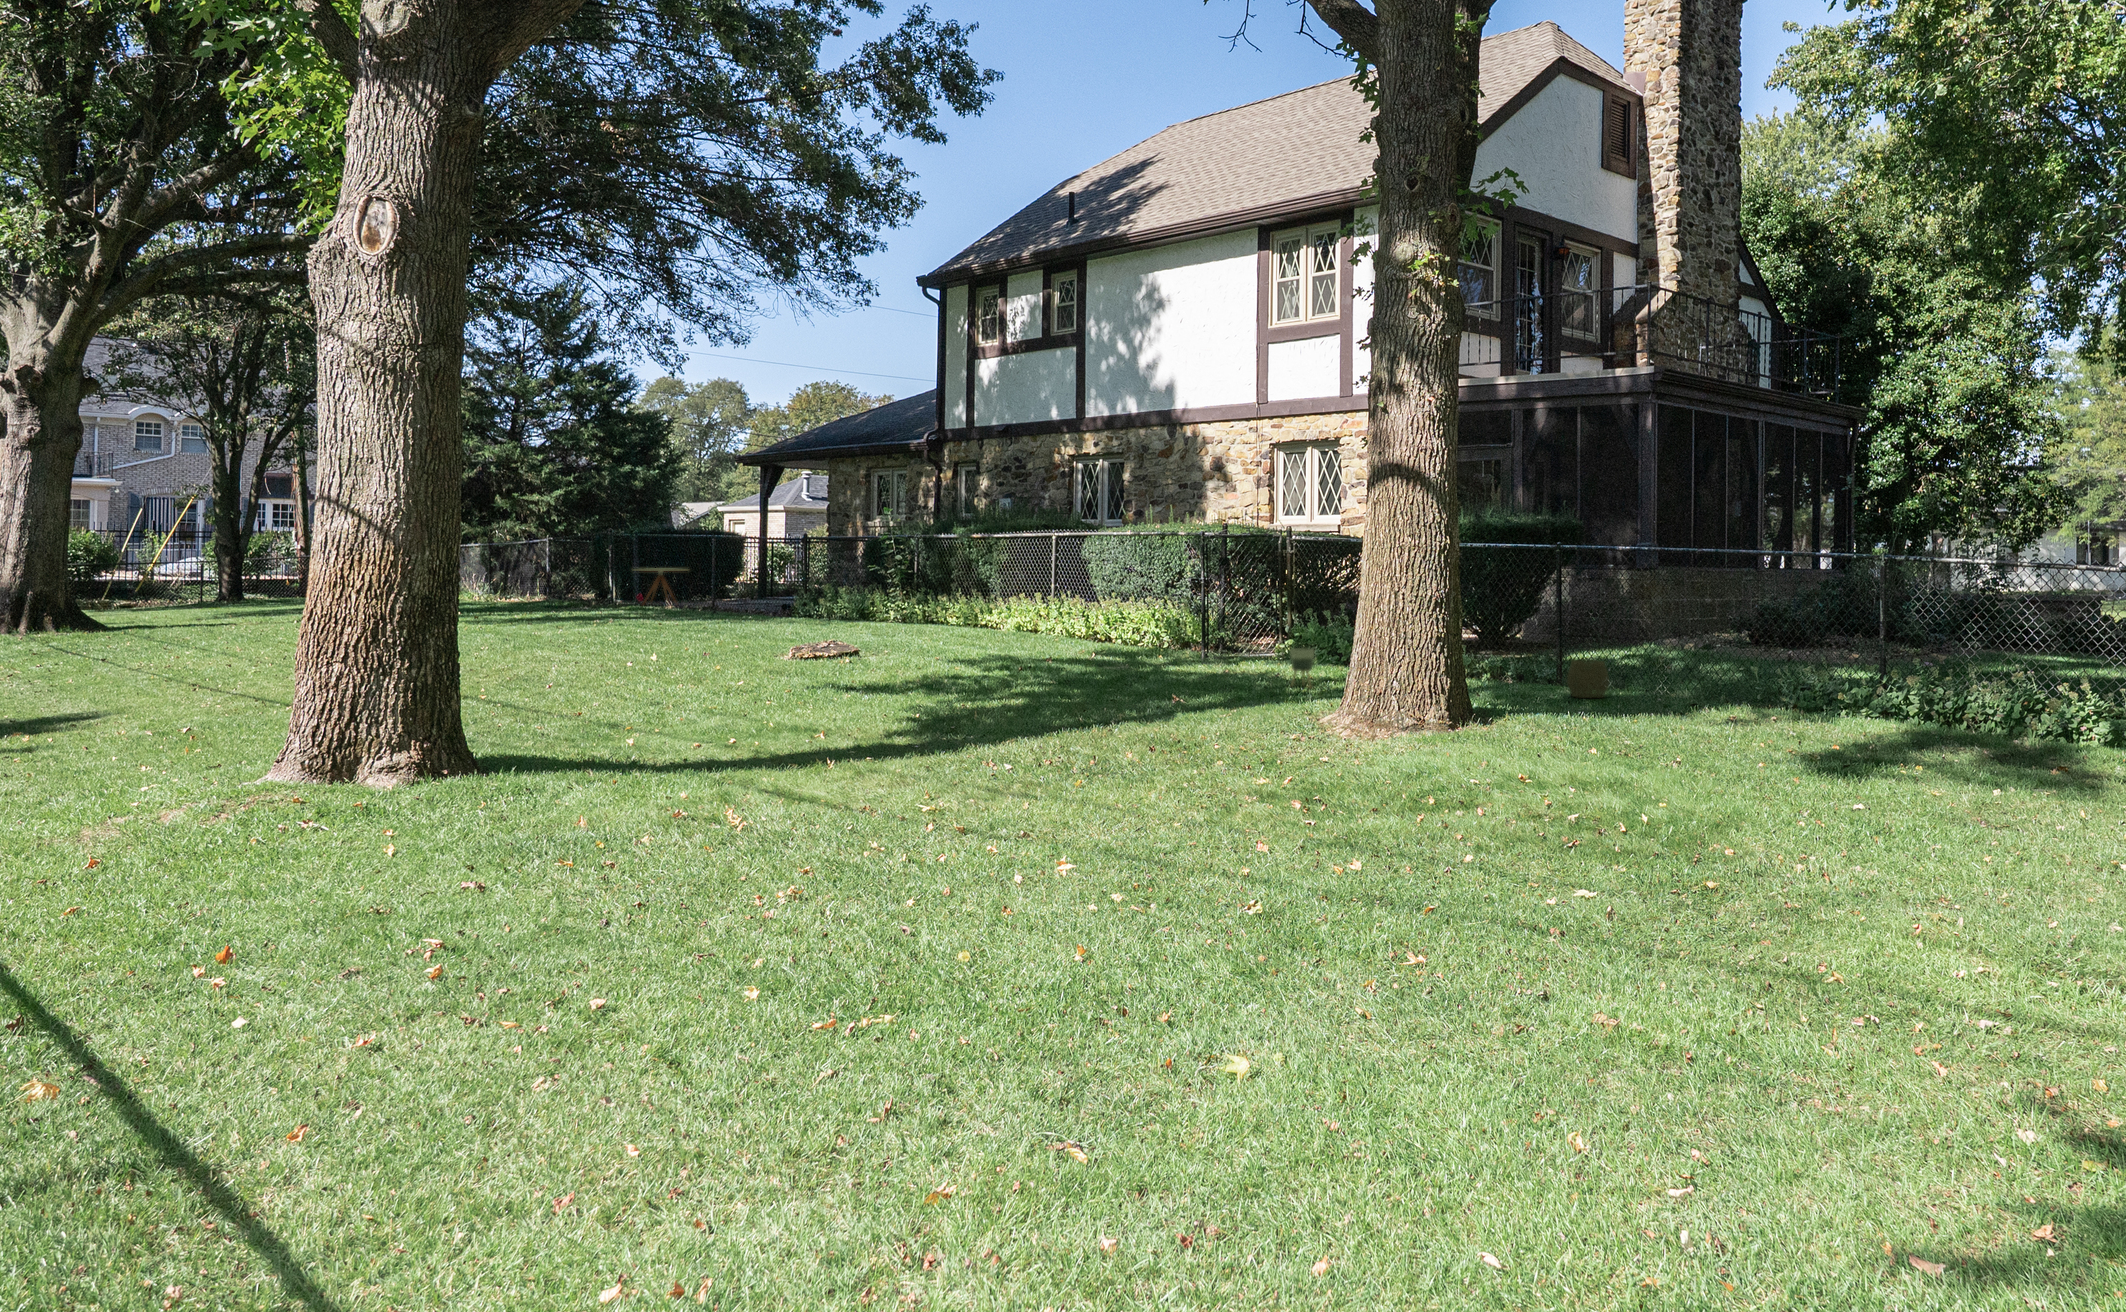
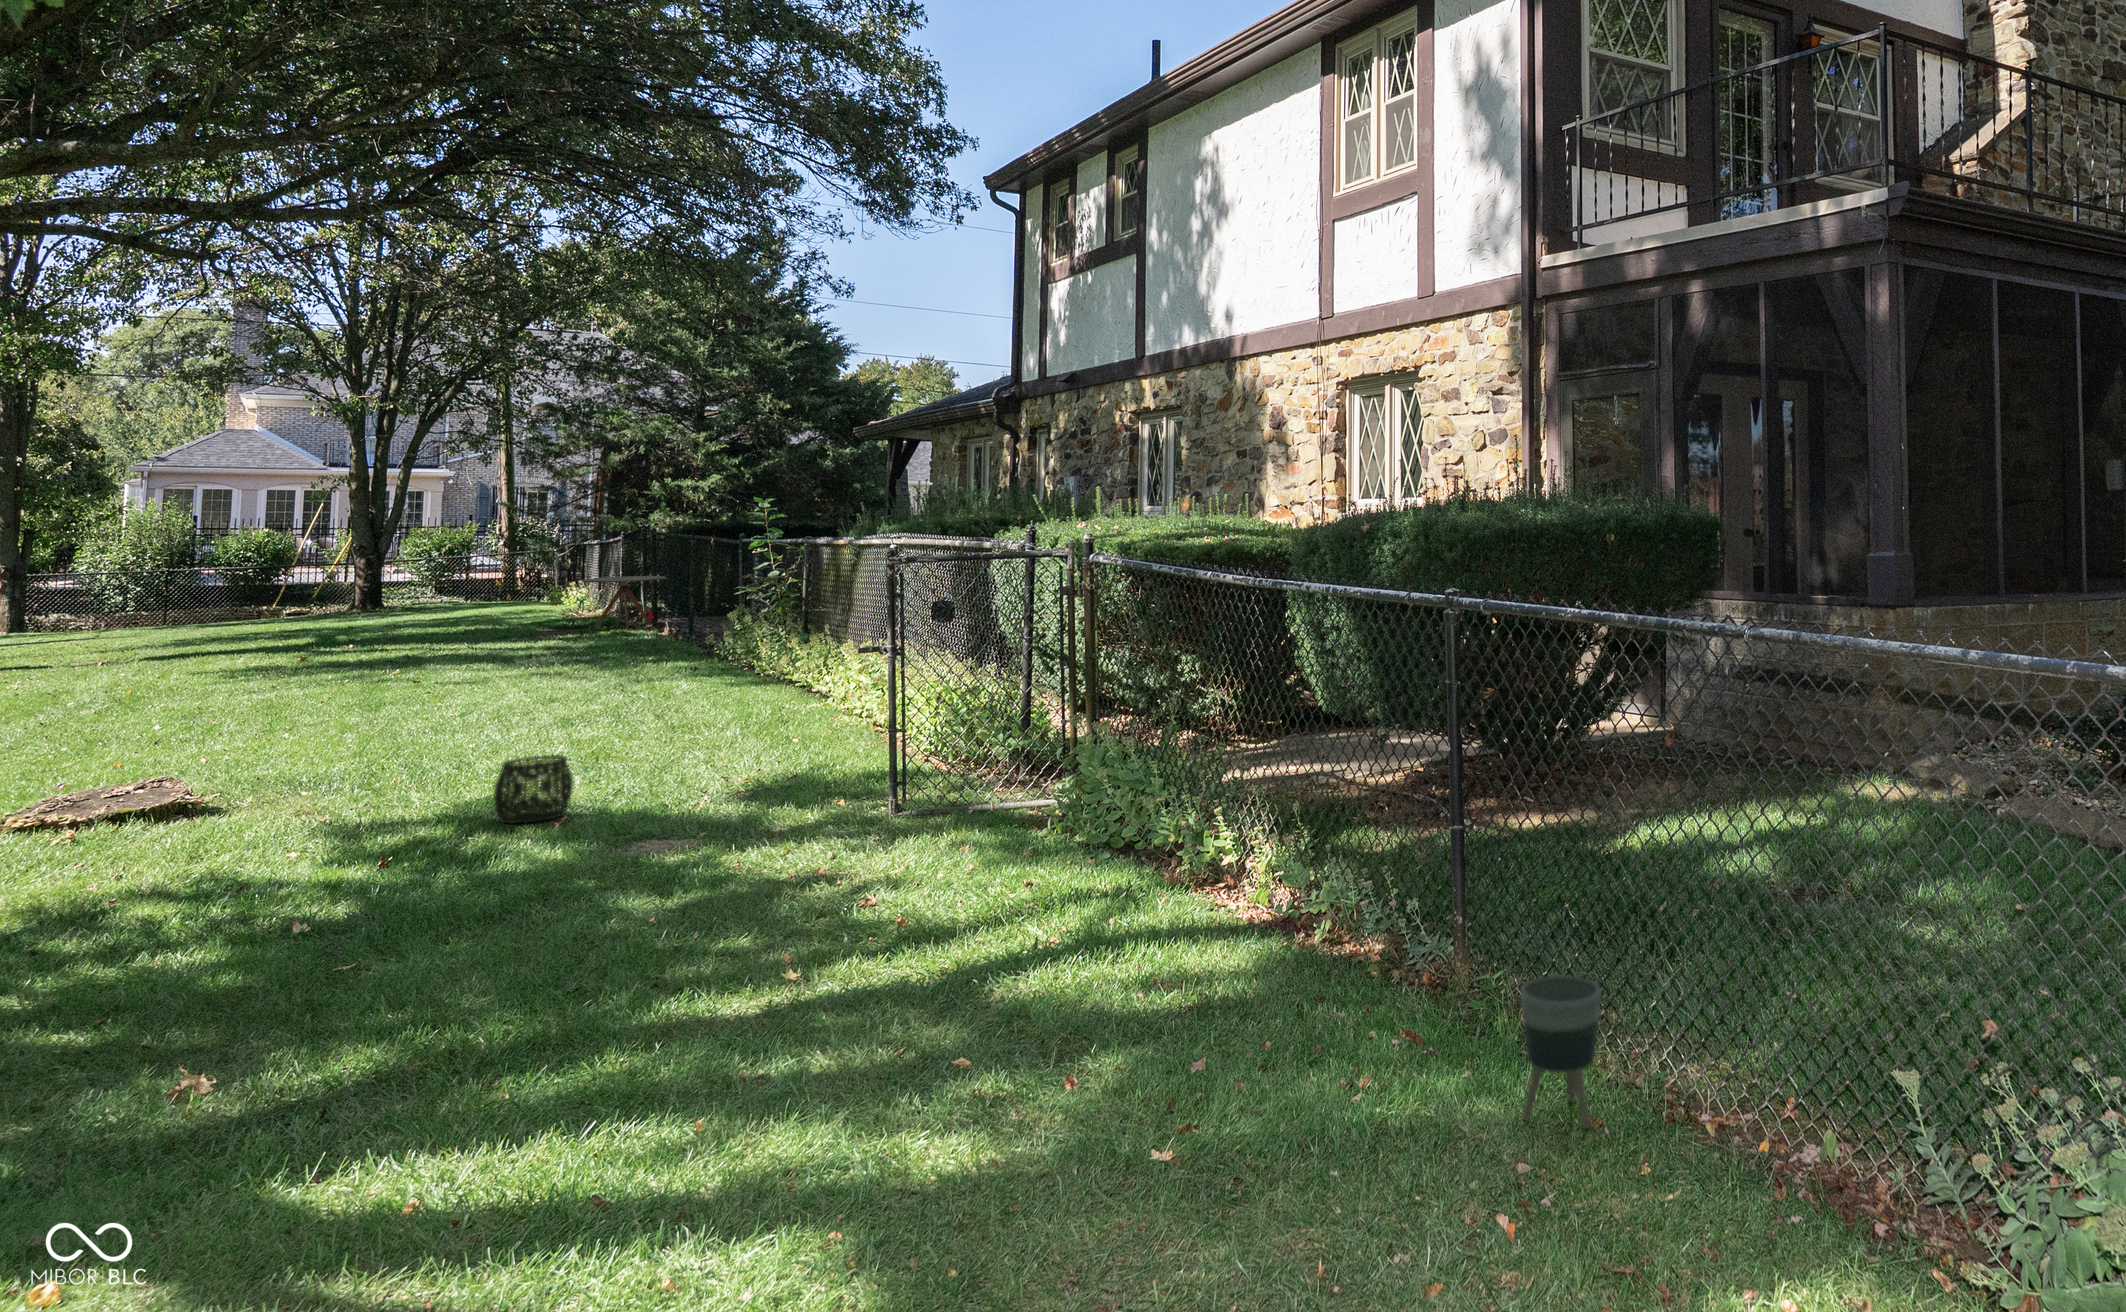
planter: present [1290,648,1314,685] -> present [1520,976,1601,1129]
woven basket: present [1567,660,1609,698] -> present [494,755,573,824]

